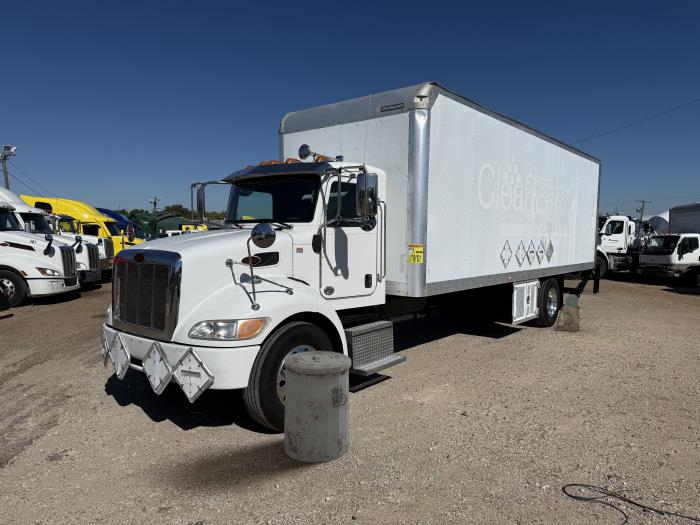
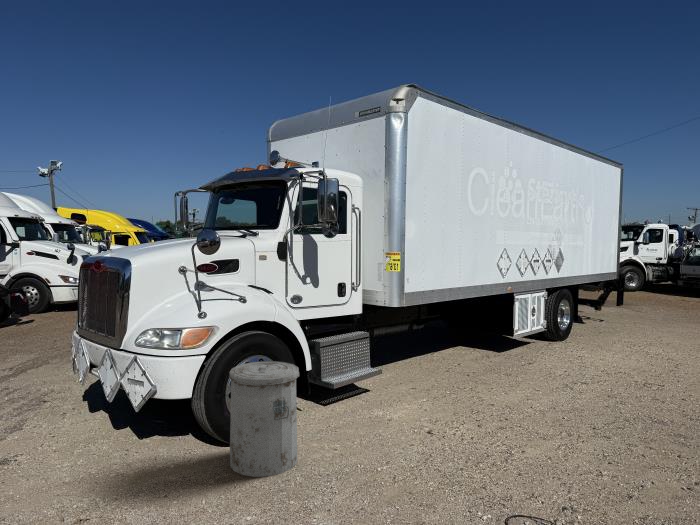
backpack: present [554,294,580,331] -> none [566,306,594,346]

